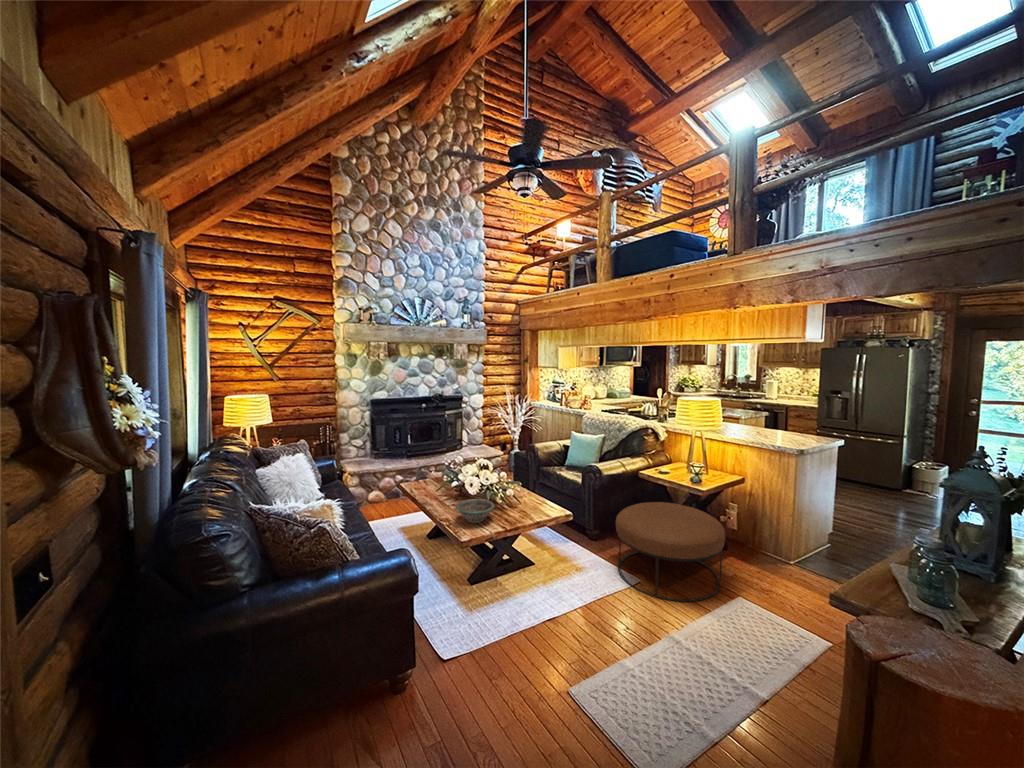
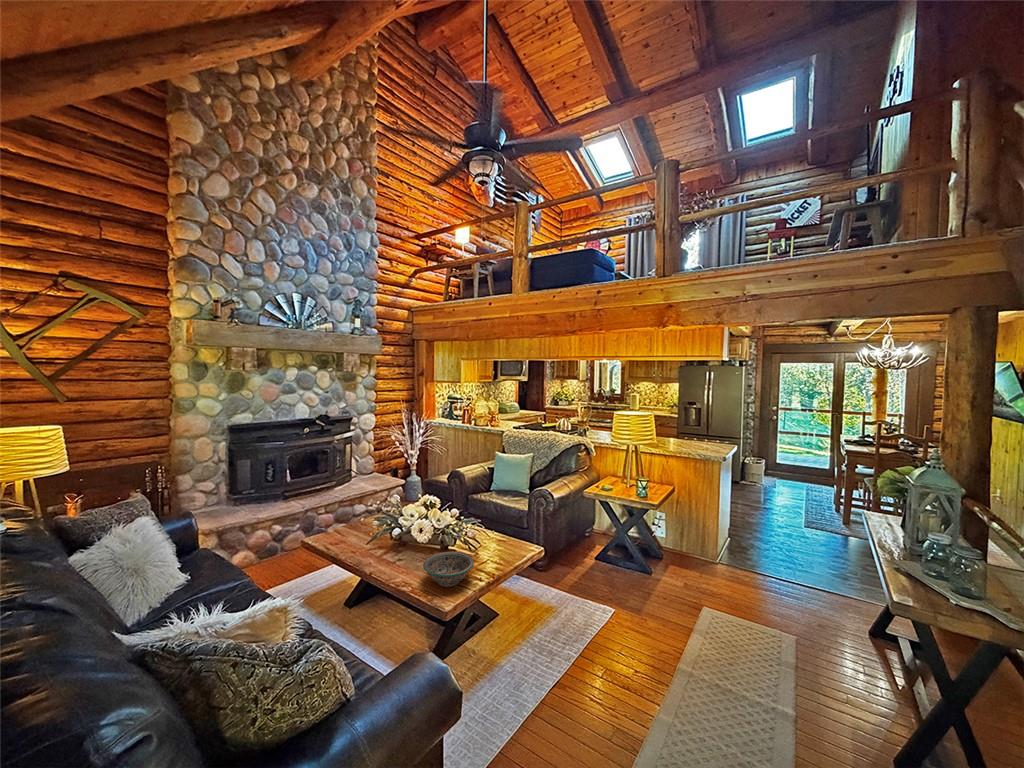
ottoman: present [616,502,725,602] -> none [587,525,700,634]

